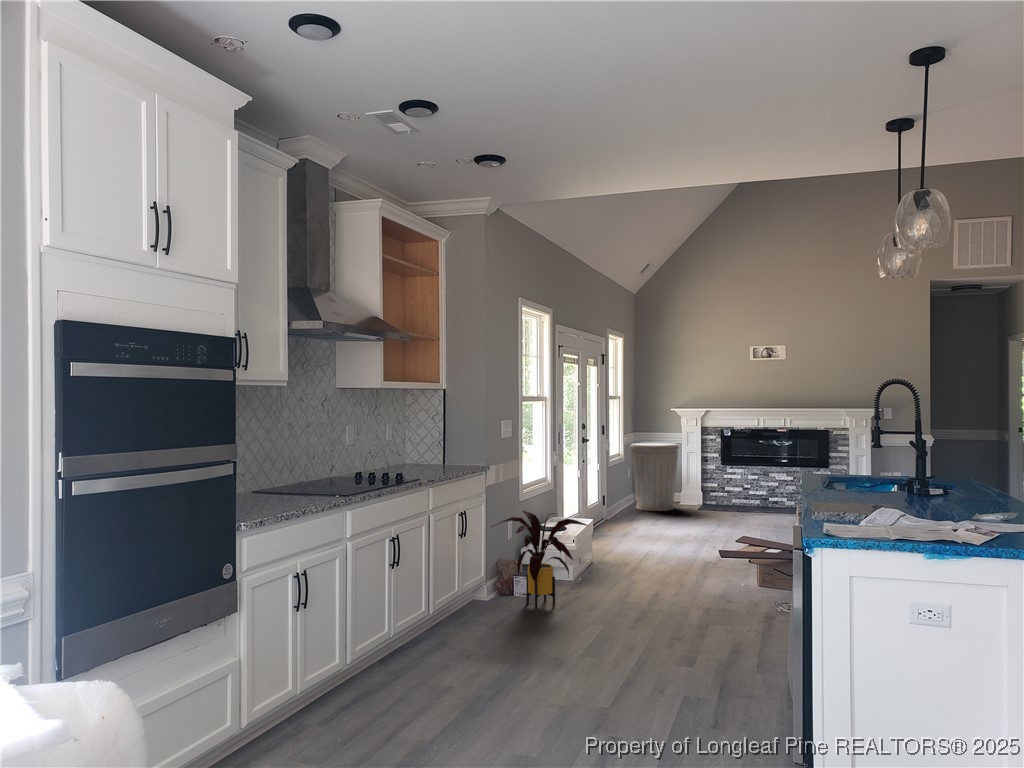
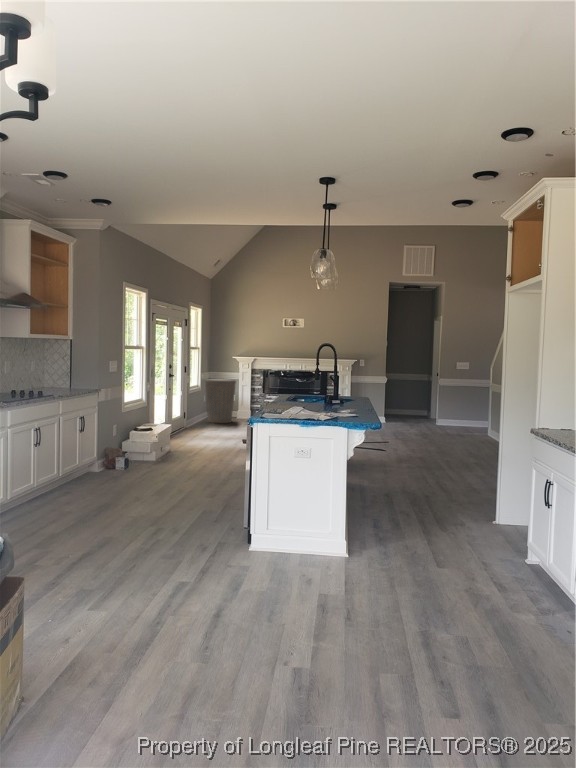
house plant: present [492,510,588,609] -> none [101,417,164,475]

